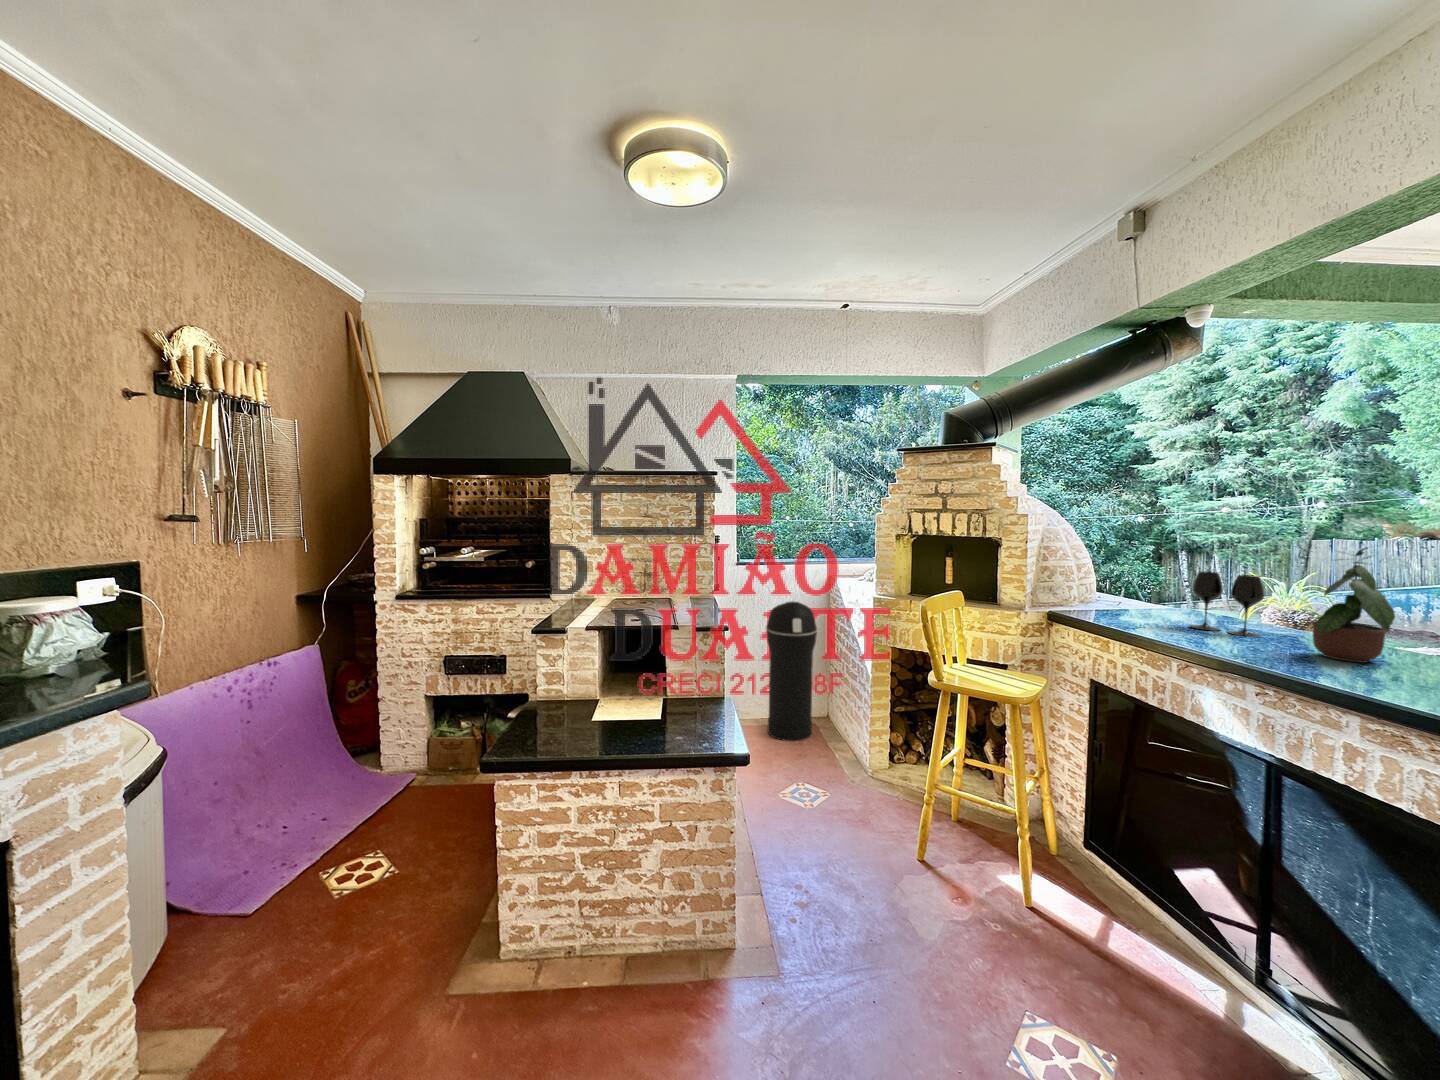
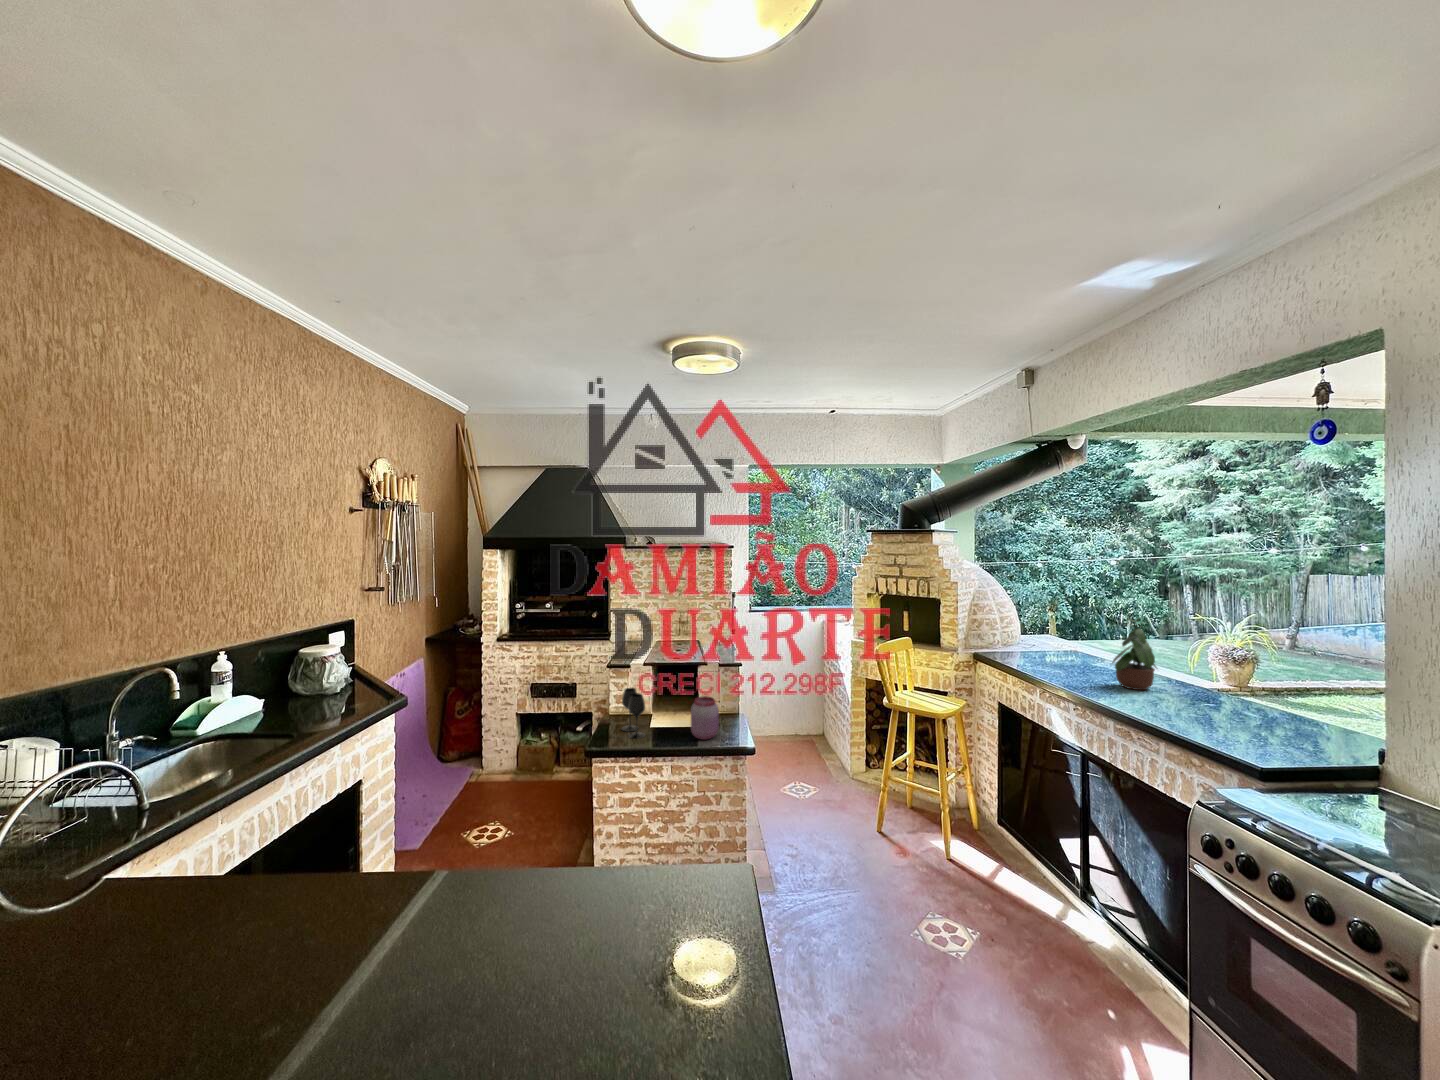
wine glass: present [1190,571,1264,637] -> present [622,688,645,739]
trash can: present [766,602,817,741] -> none [772,642,812,753]
jar: none [652,674,694,740] -> present [691,696,719,740]

